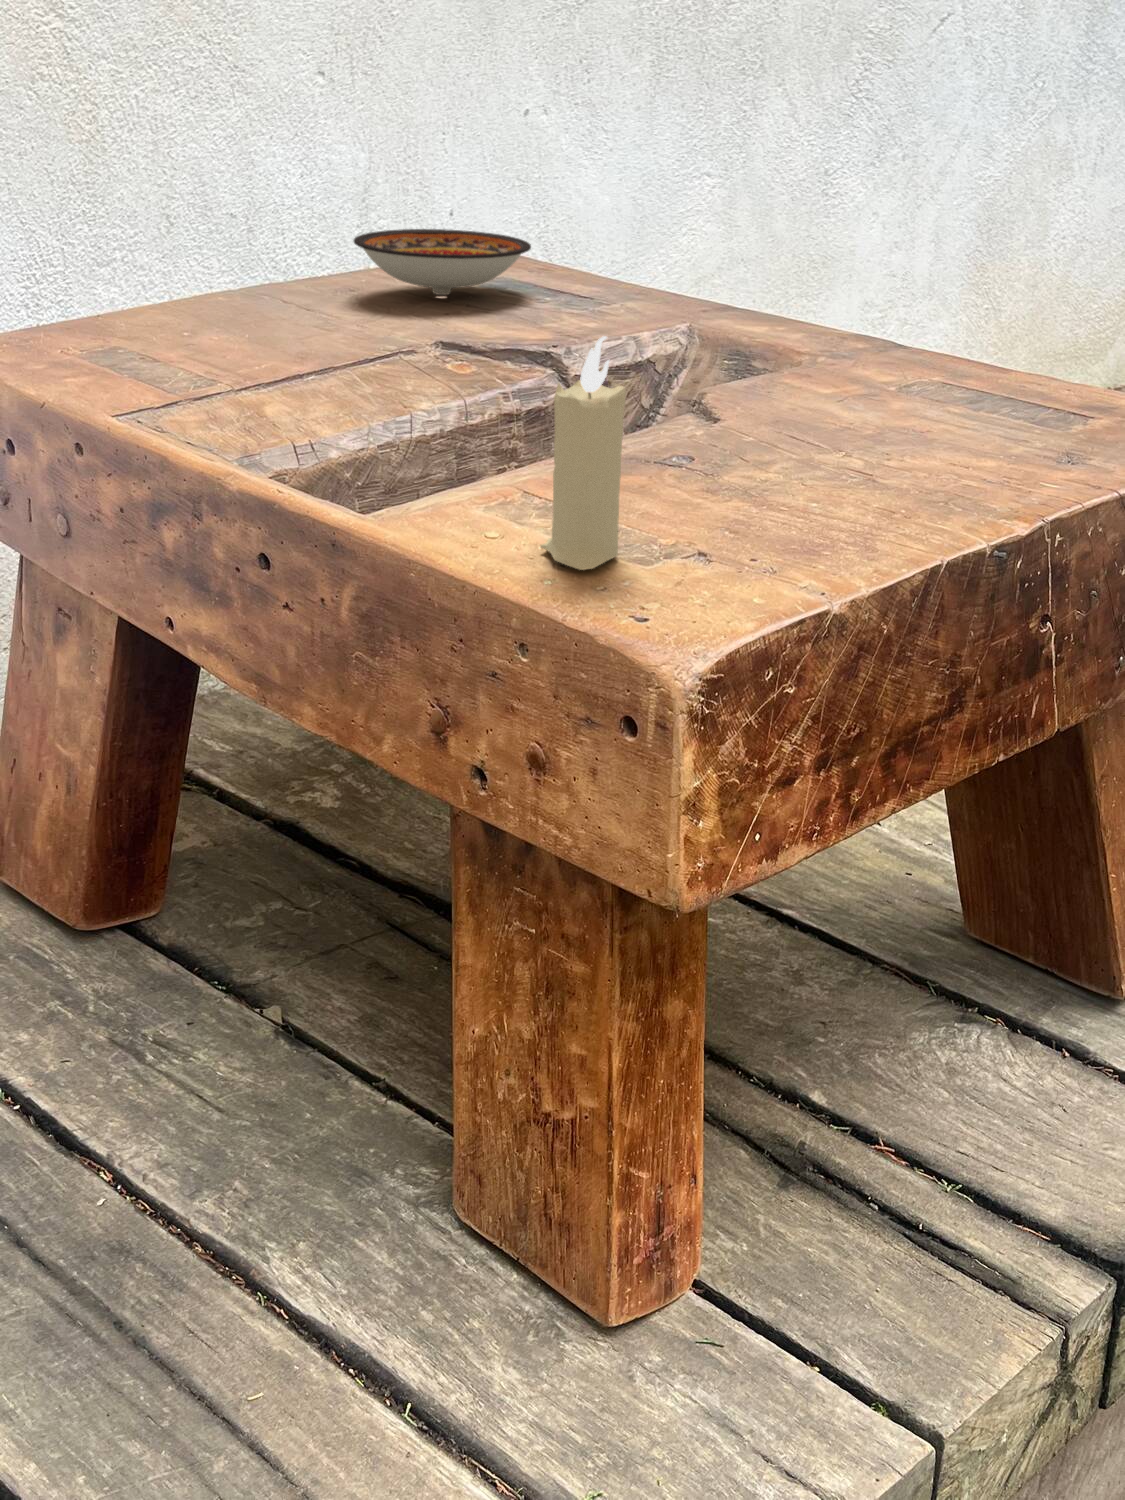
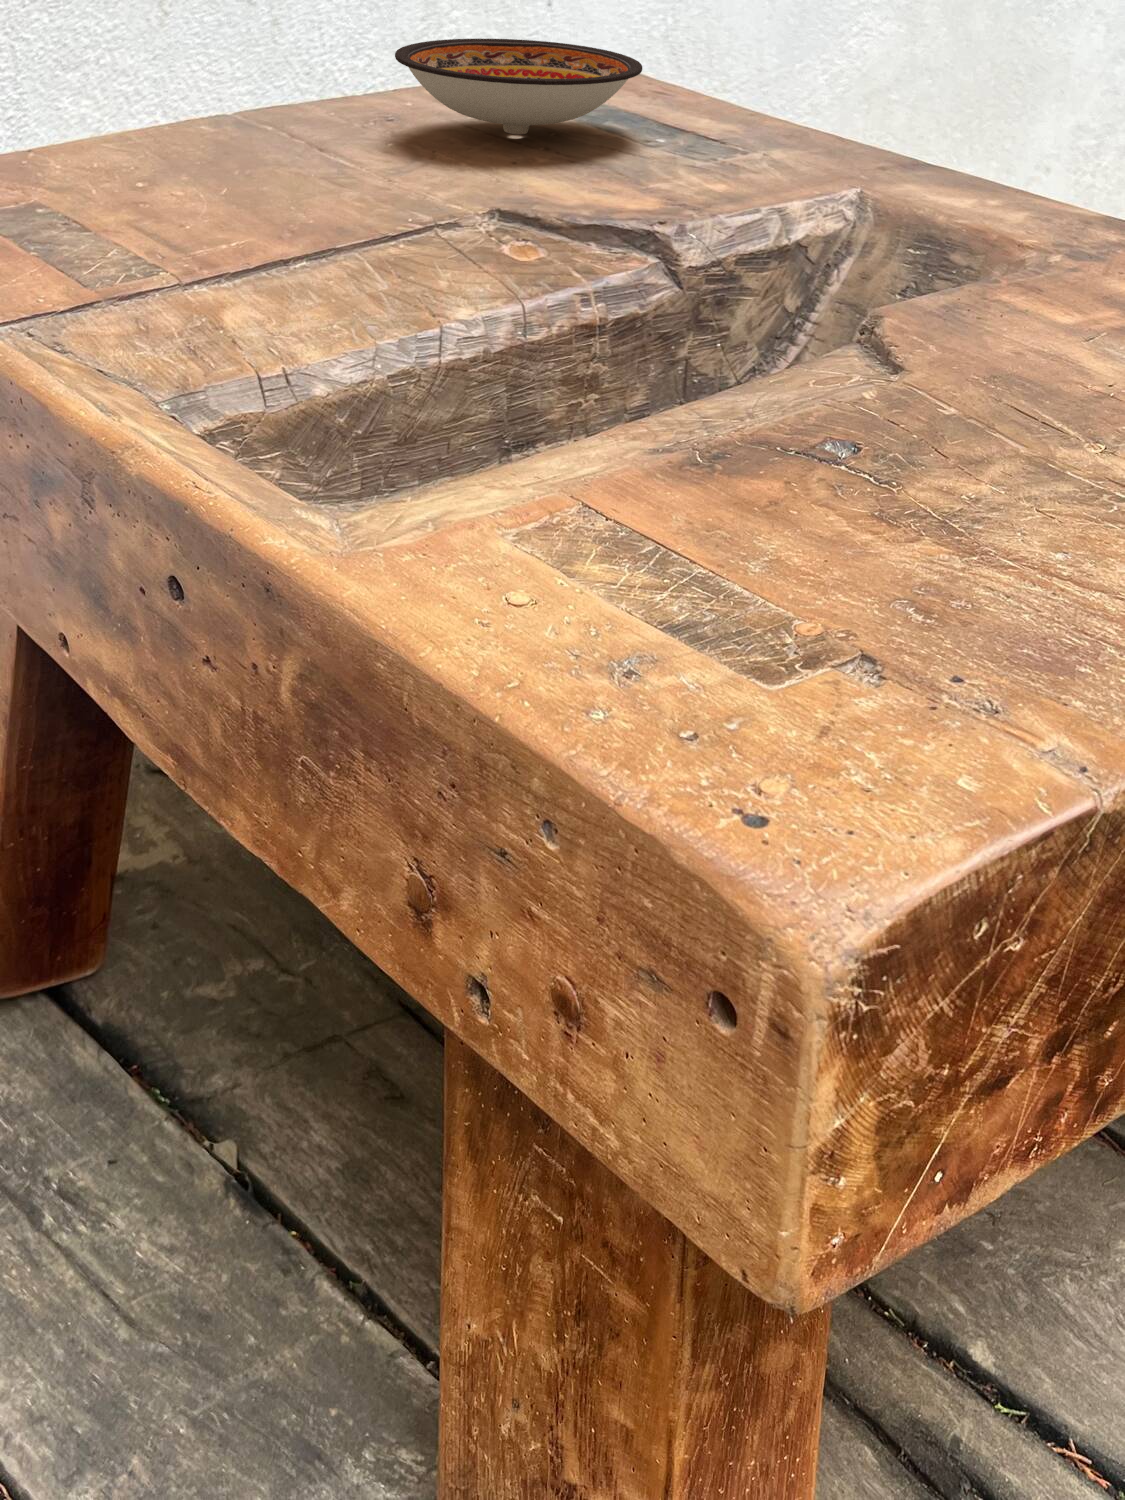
candle: present [541,336,626,570] -> none [592,272,750,679]

